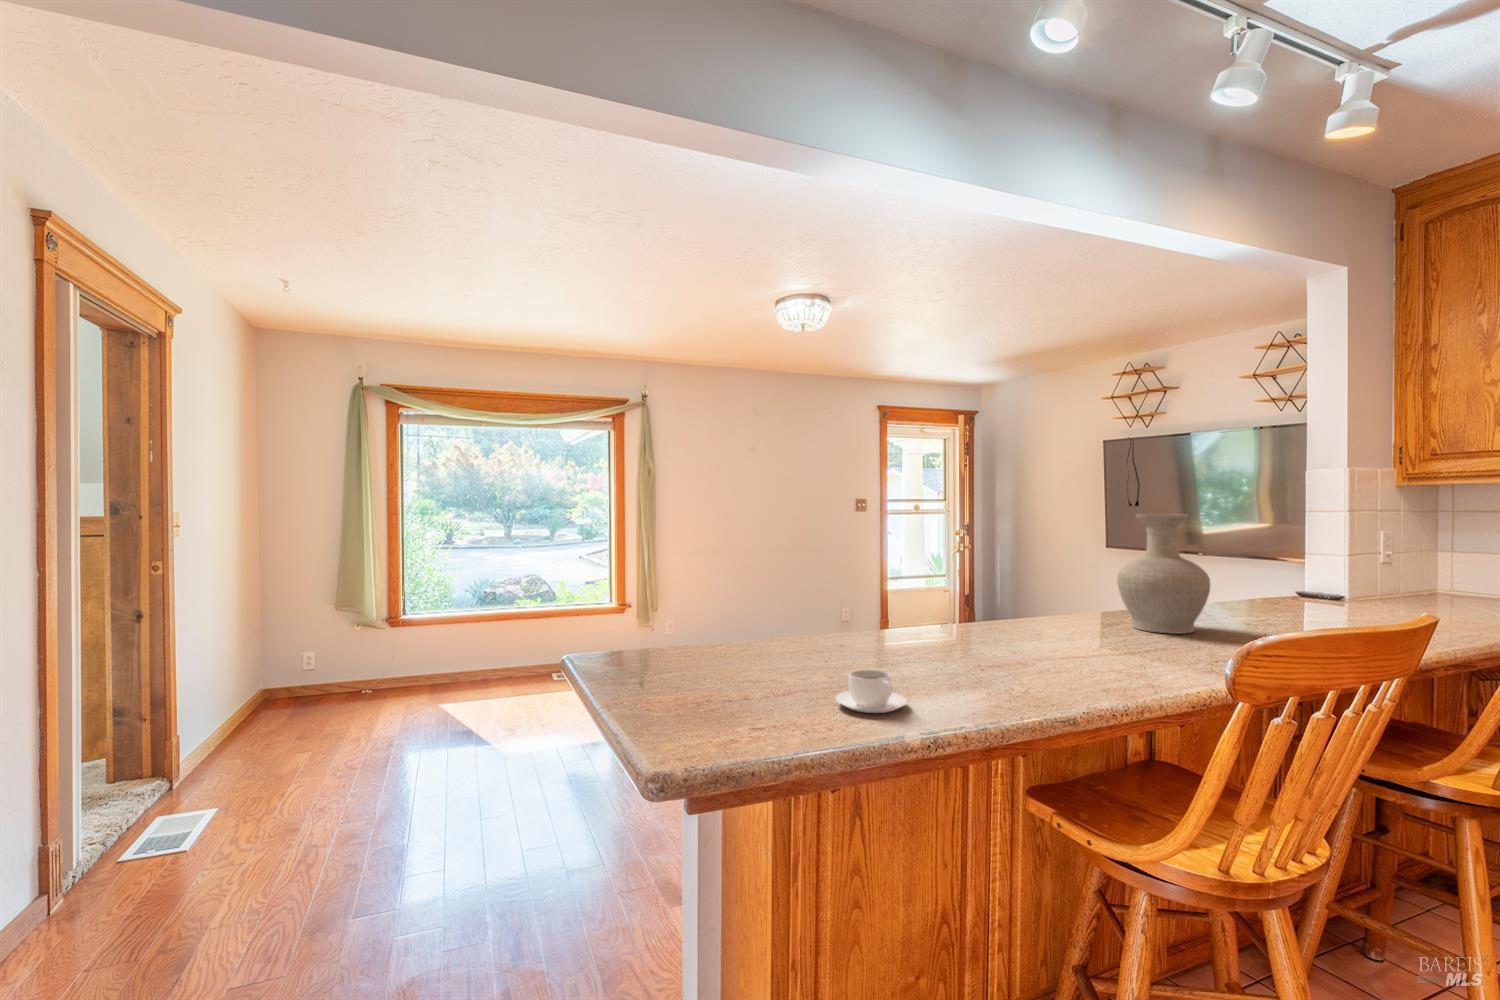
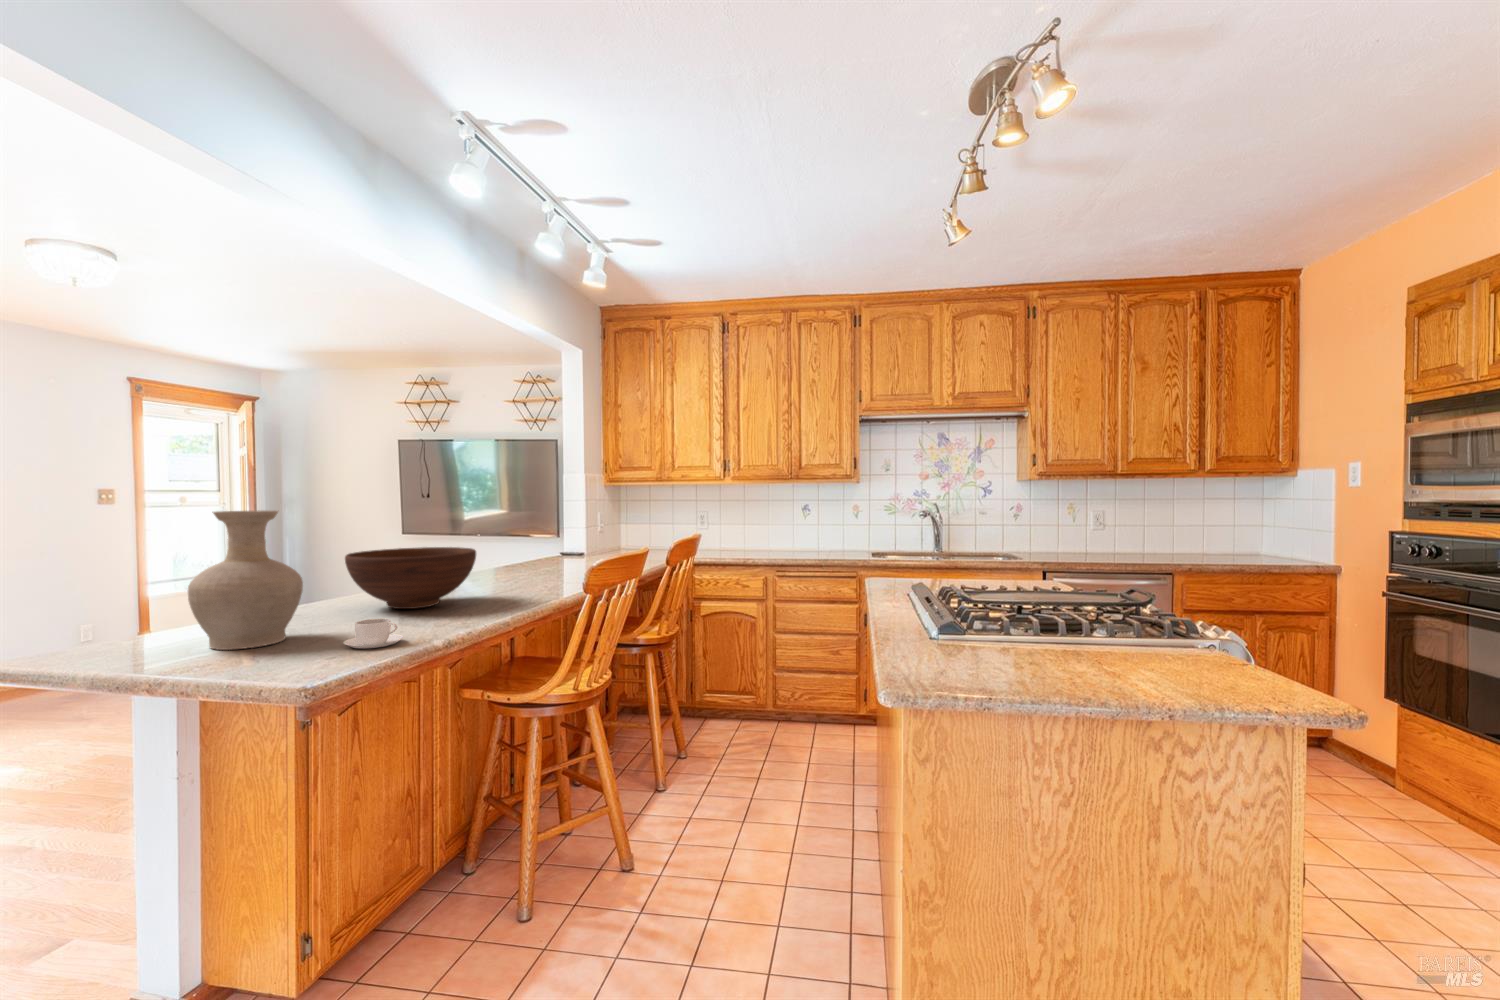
vase: present [1117,514,1210,634] -> present [188,510,303,650]
fruit bowl: none [910,572,1077,658] -> present [345,547,476,609]

